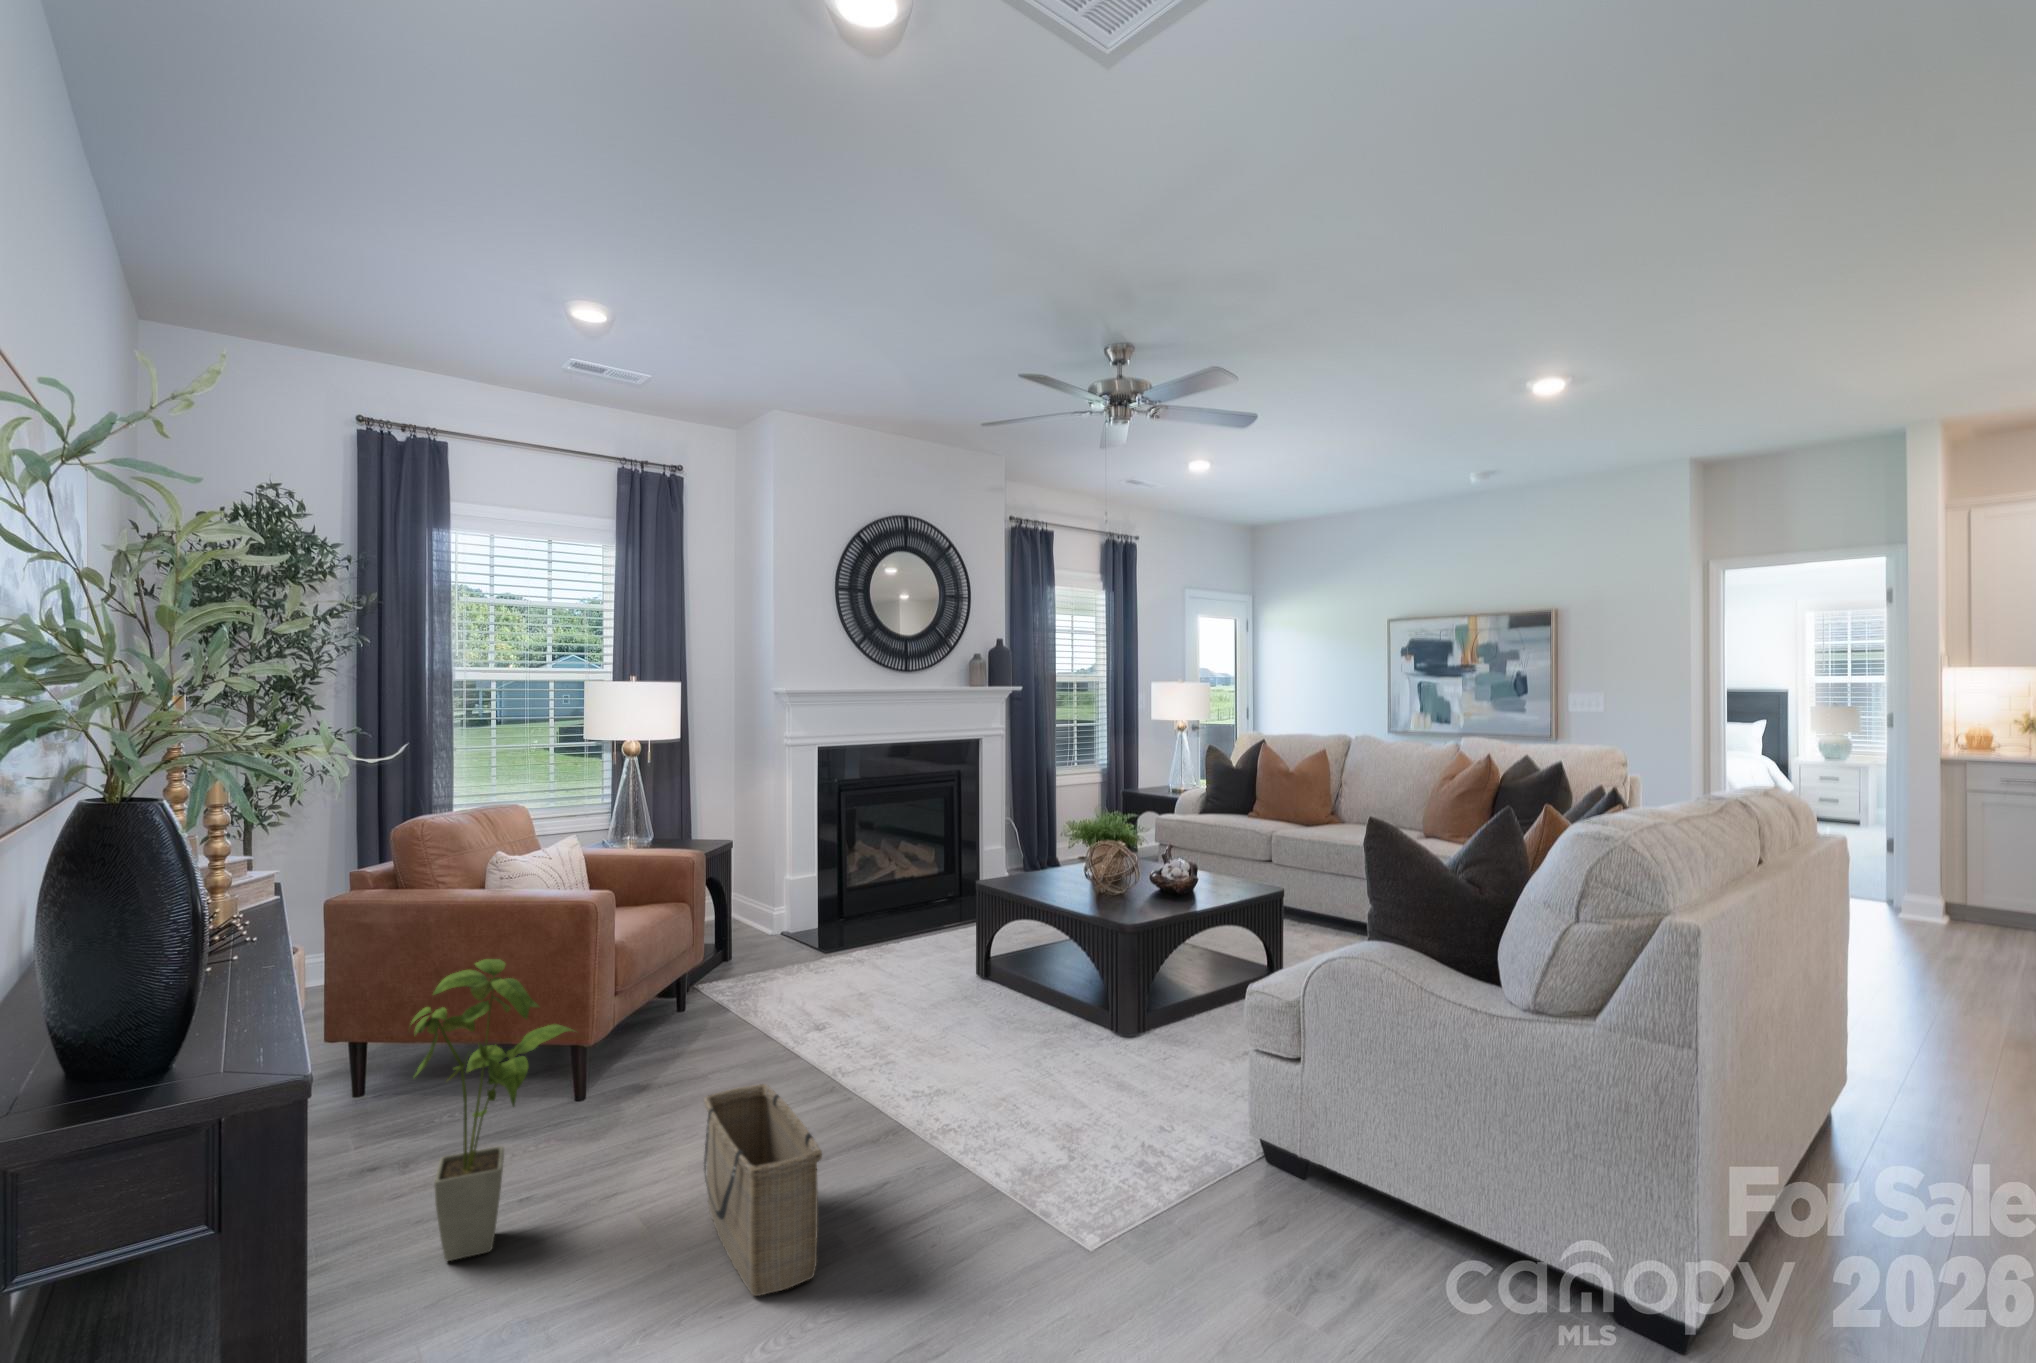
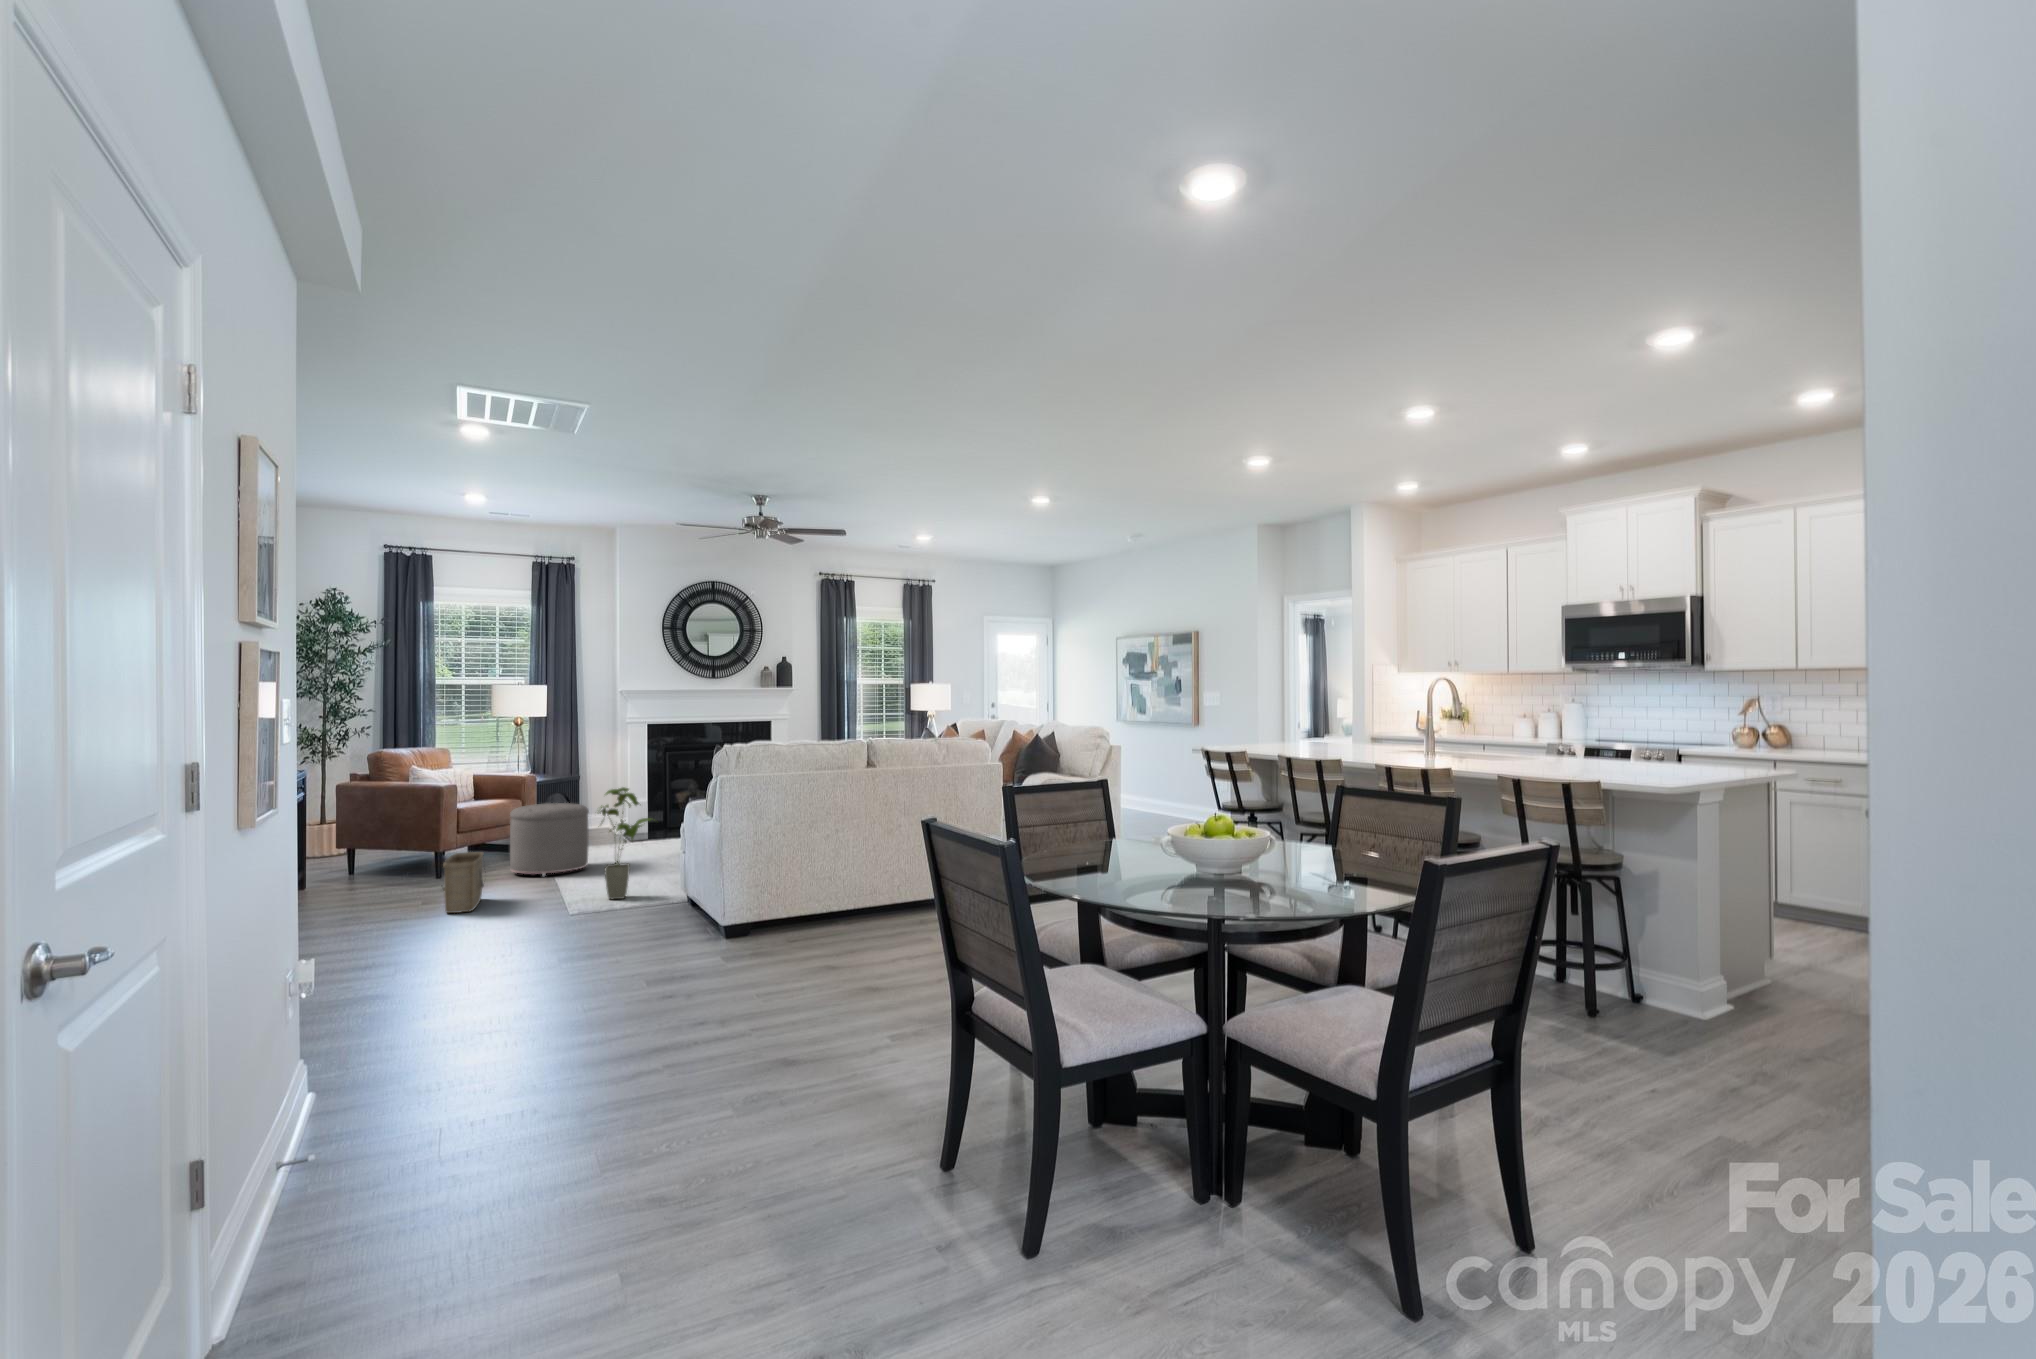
ottoman: none [712,913,860,1080] -> present [510,803,589,876]
house plant: present [410,959,574,1261] -> present [600,787,655,899]

